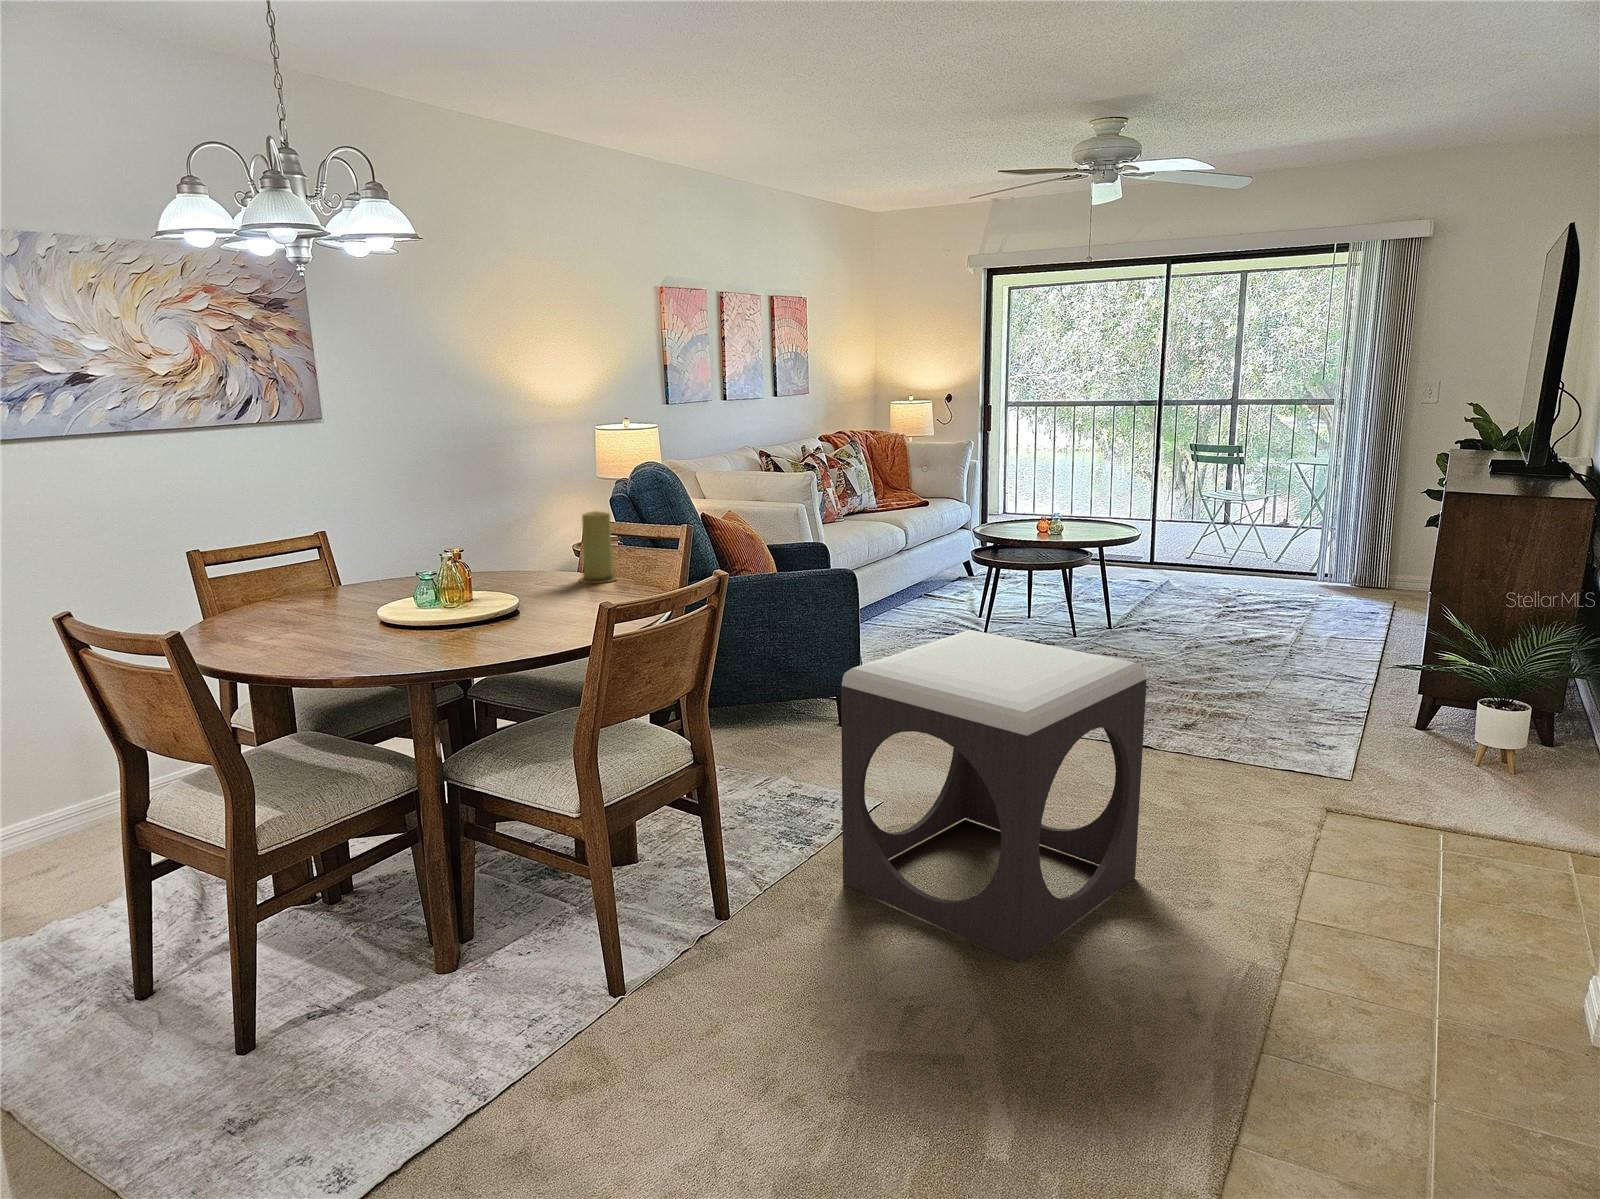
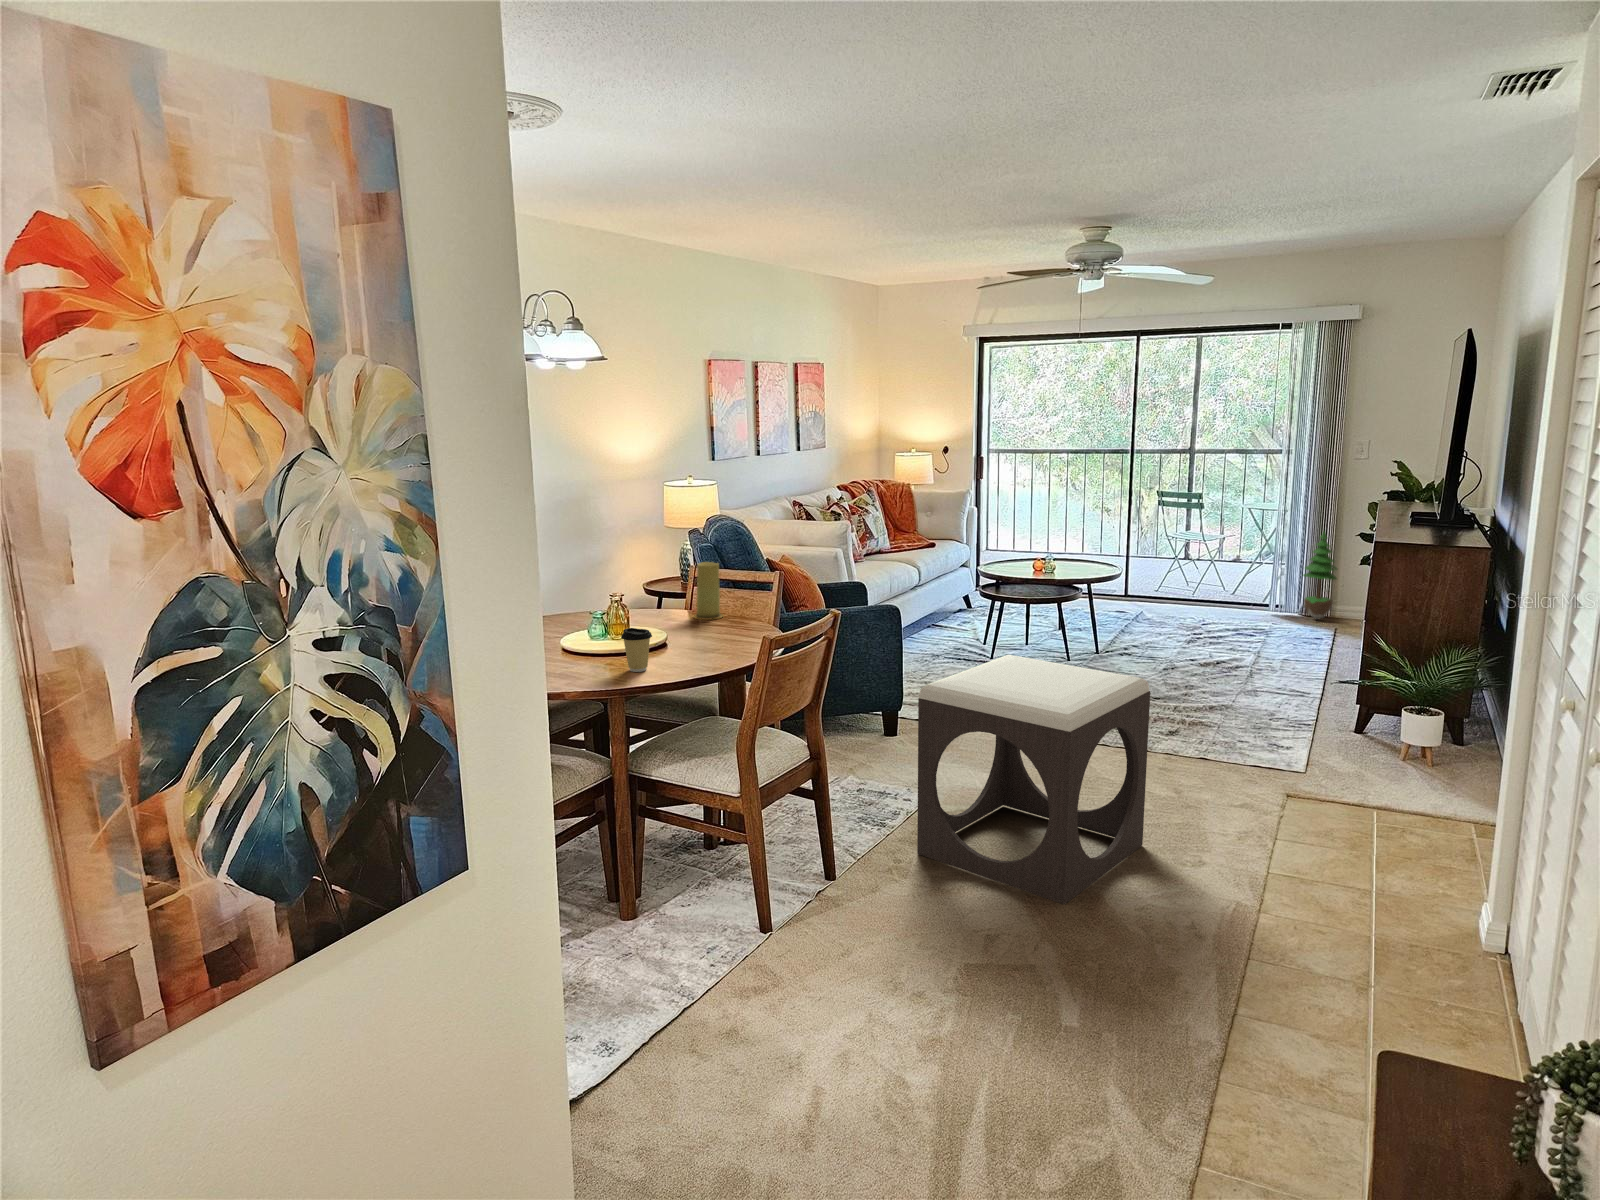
potted tree: none [1353,488,1396,592] -> present [1303,532,1337,620]
coffee cup: none [427,591,470,649] -> present [621,628,652,672]

